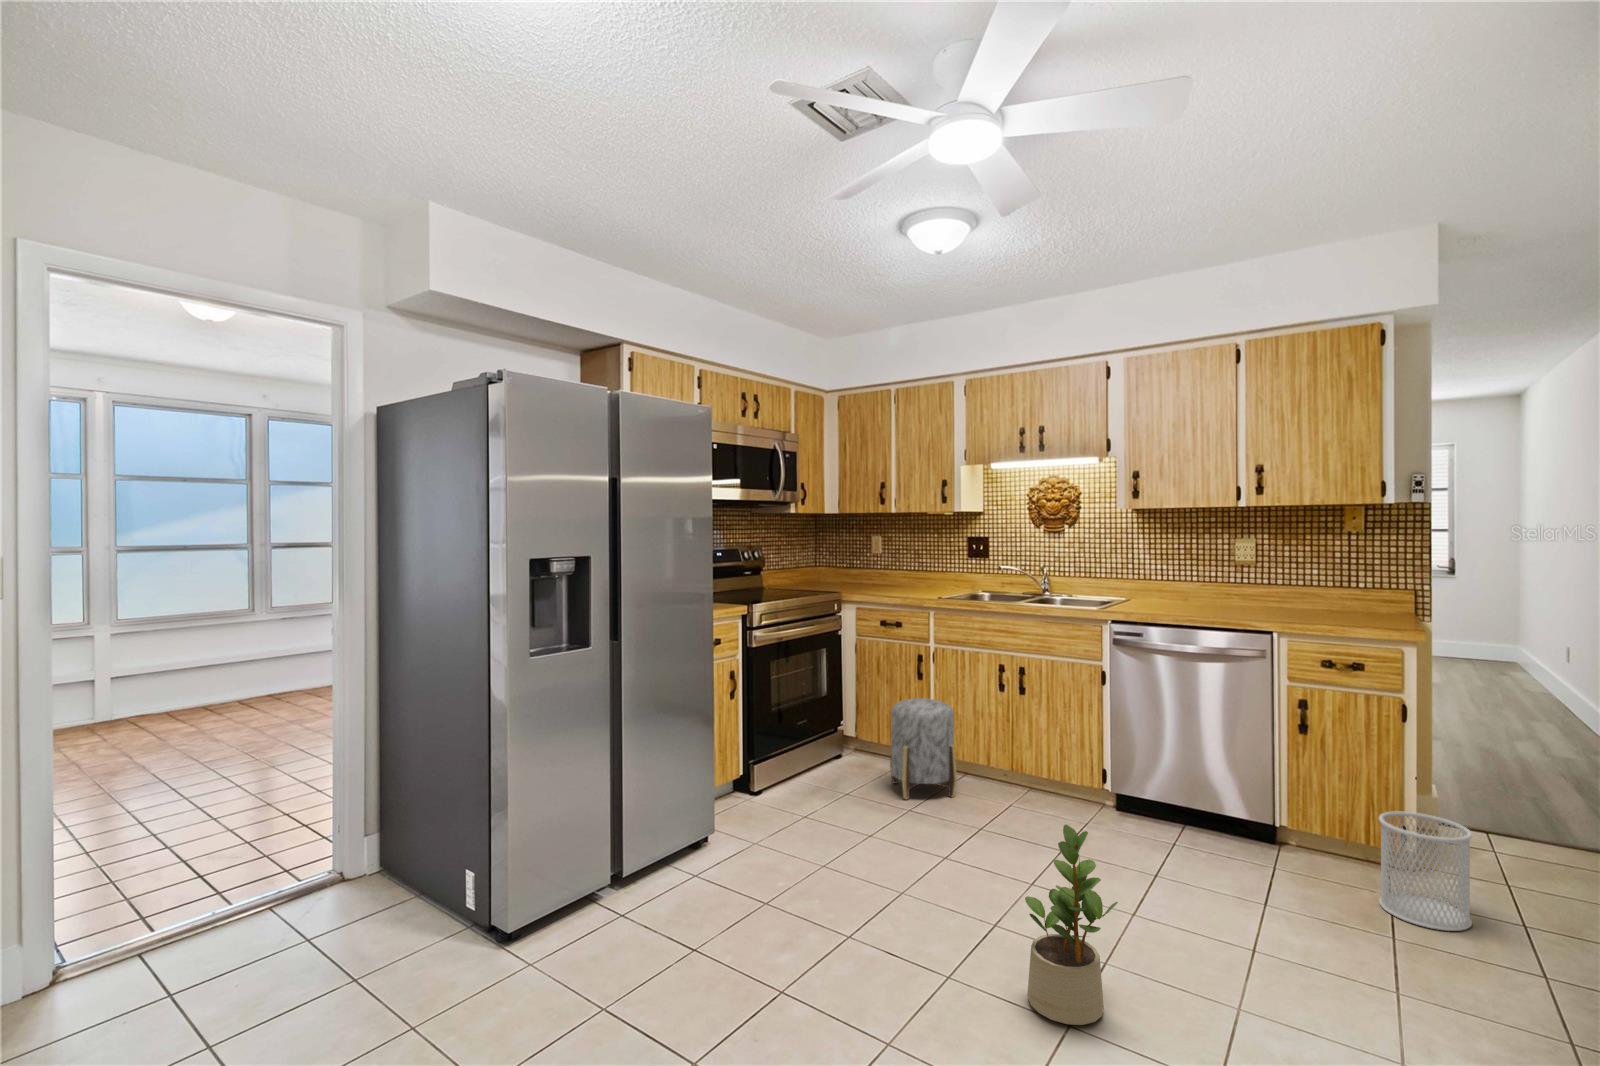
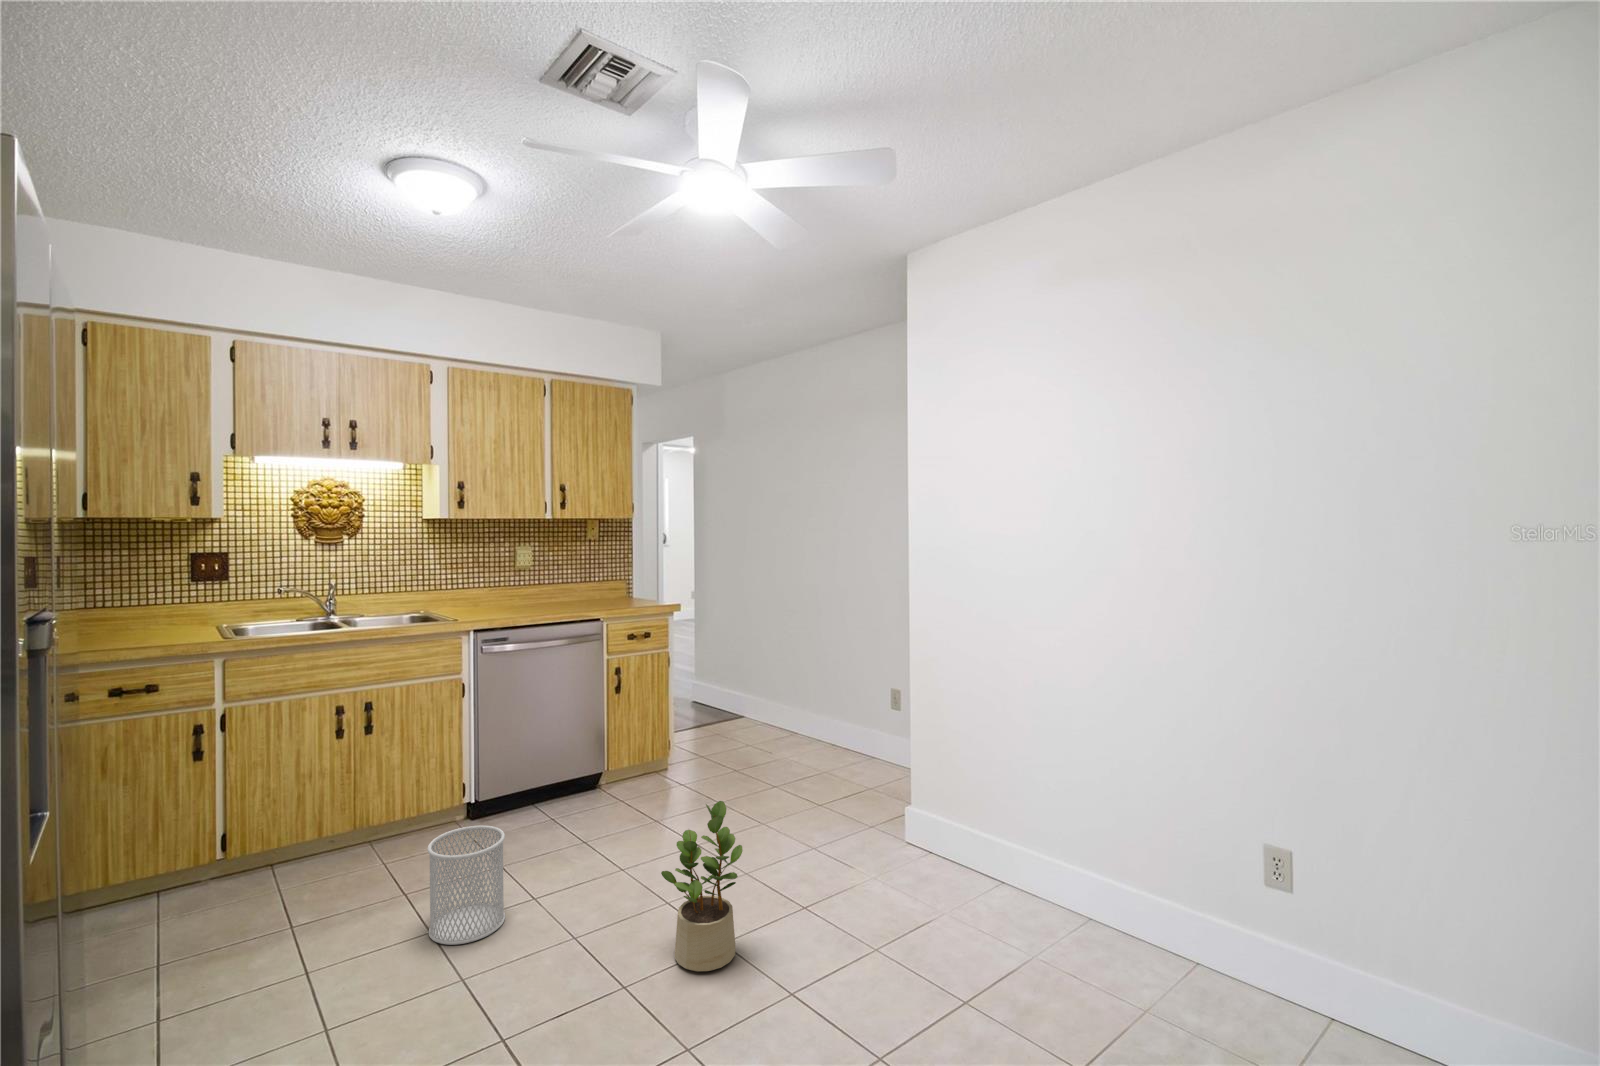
stool: present [890,698,957,799] -> none [188,774,314,922]
wastebasket: present [1379,811,1472,931] -> present [427,826,505,945]

